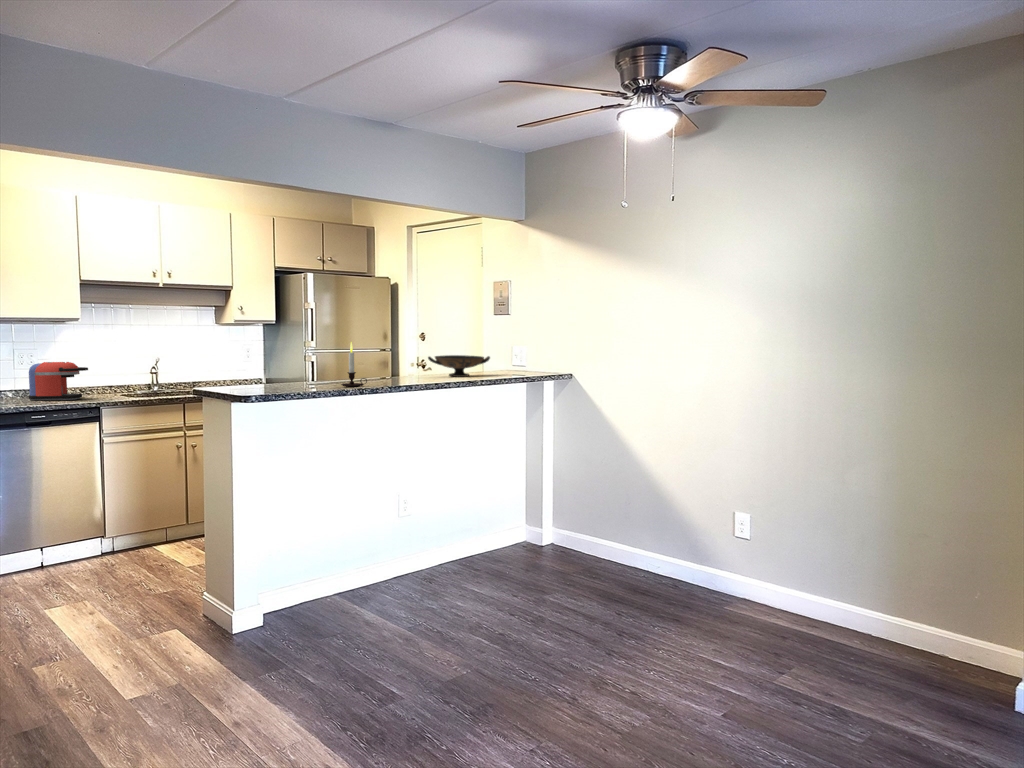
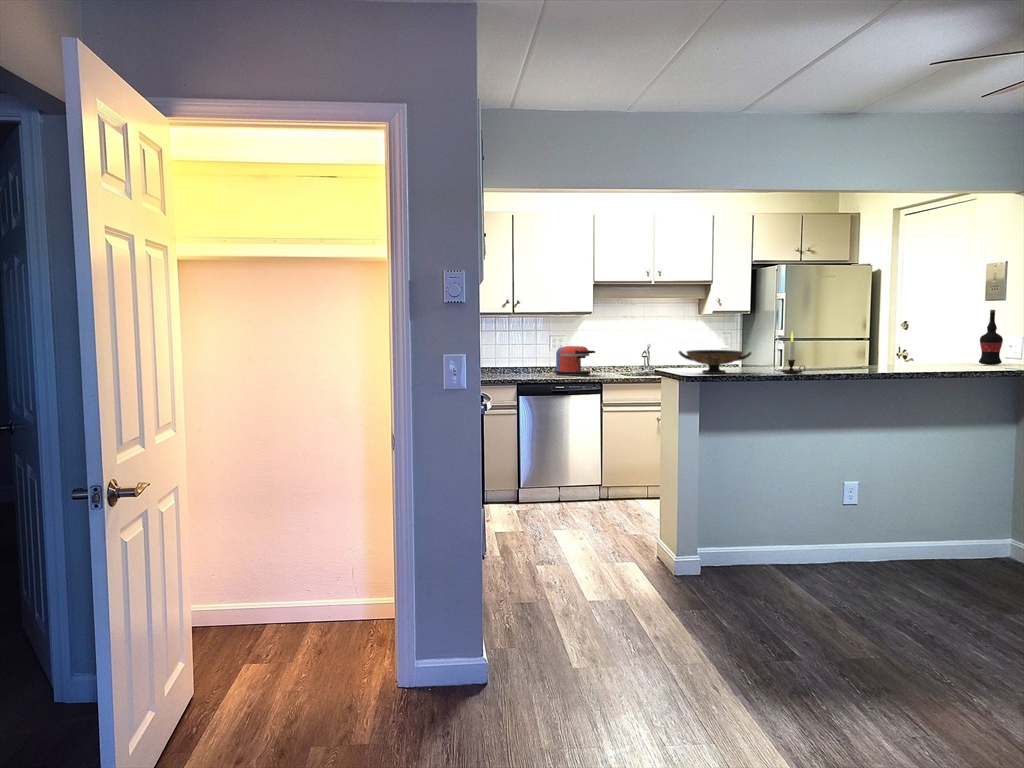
wine bottle: none [496,322,513,372] -> present [979,310,1003,365]
decorative bowl: present [428,355,490,377] -> present [679,350,751,374]

